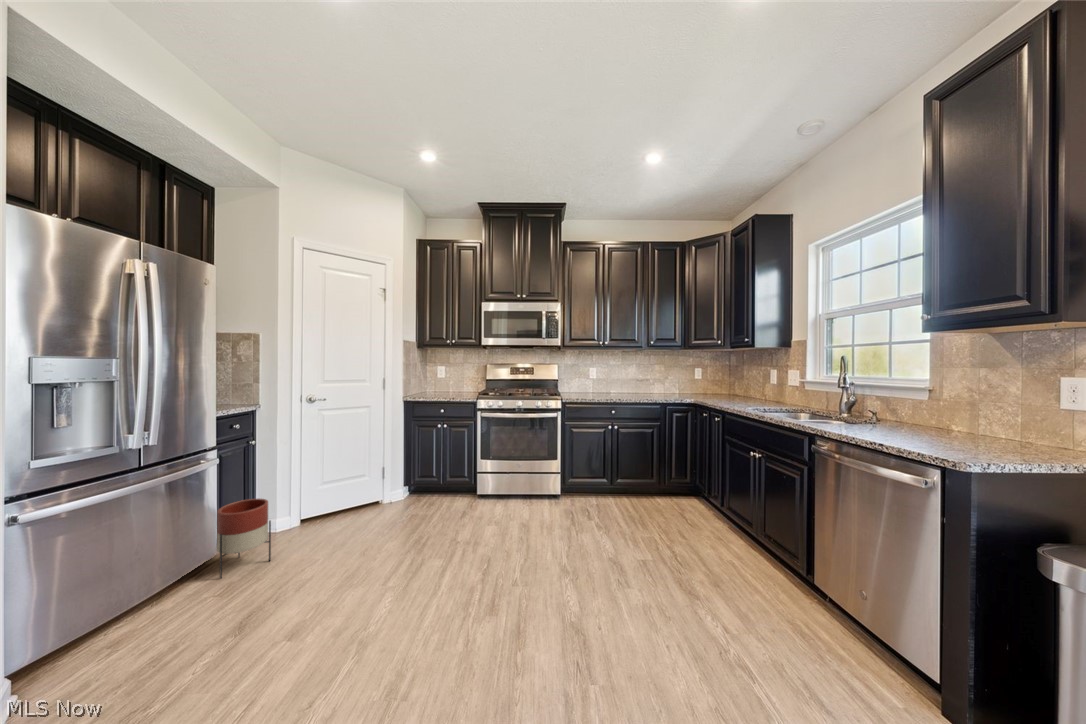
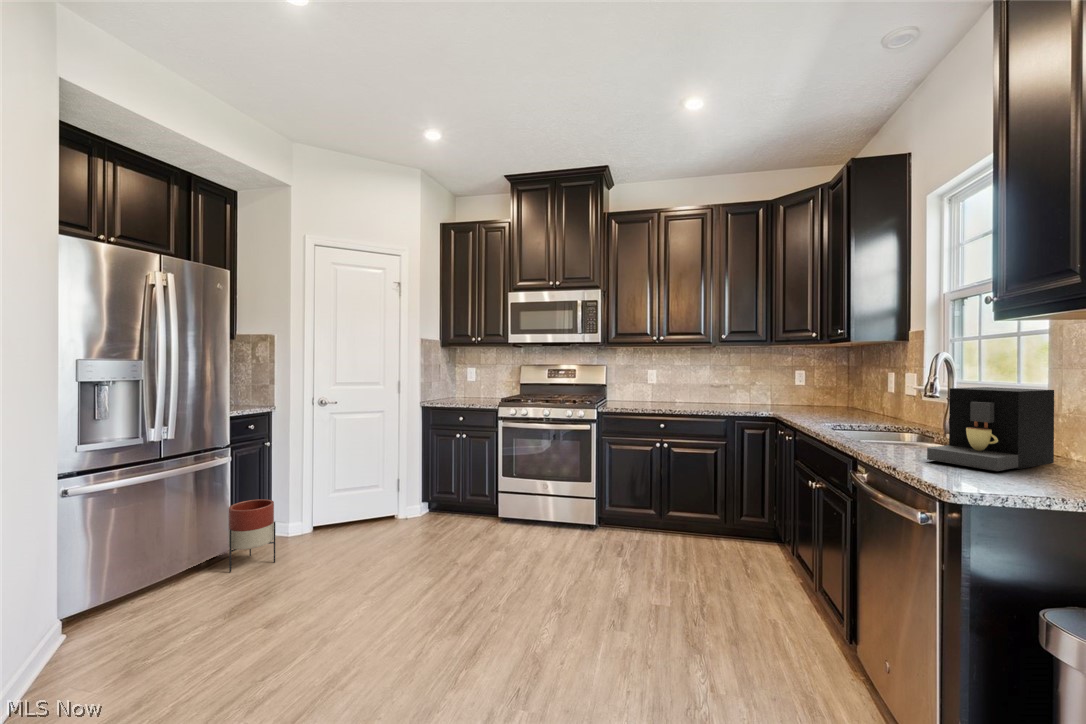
coffee maker: none [872,380,941,441] -> present [927,387,1054,471]

